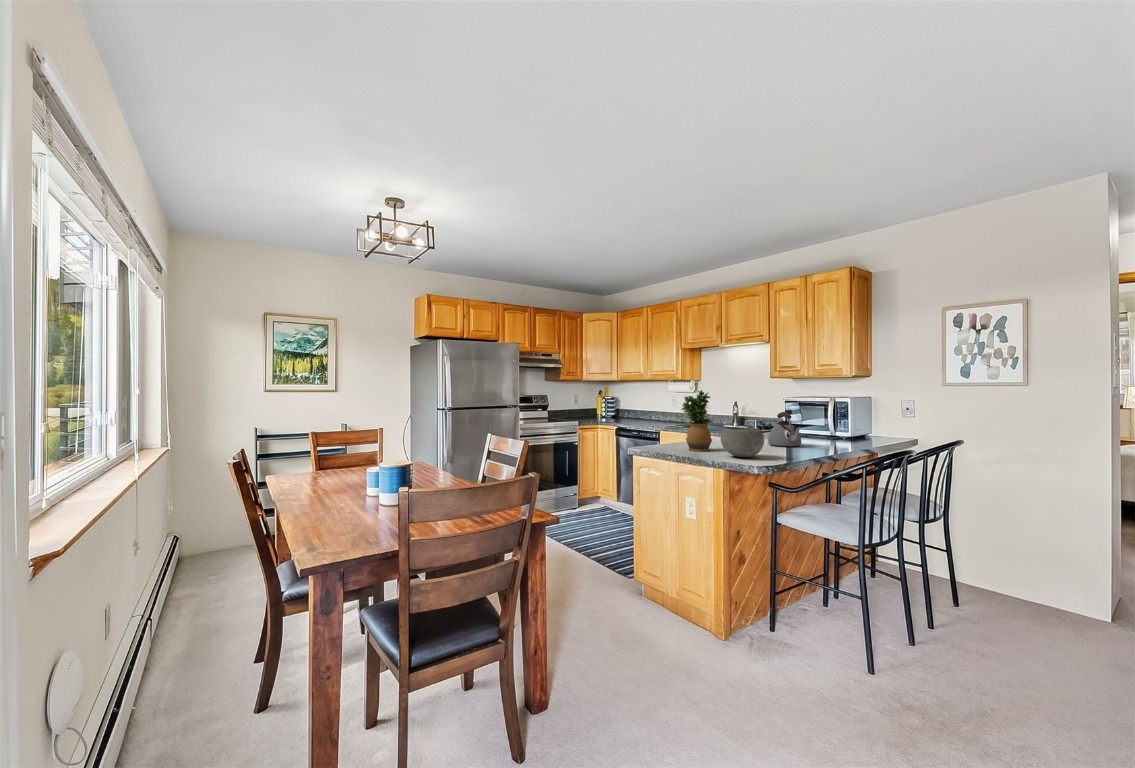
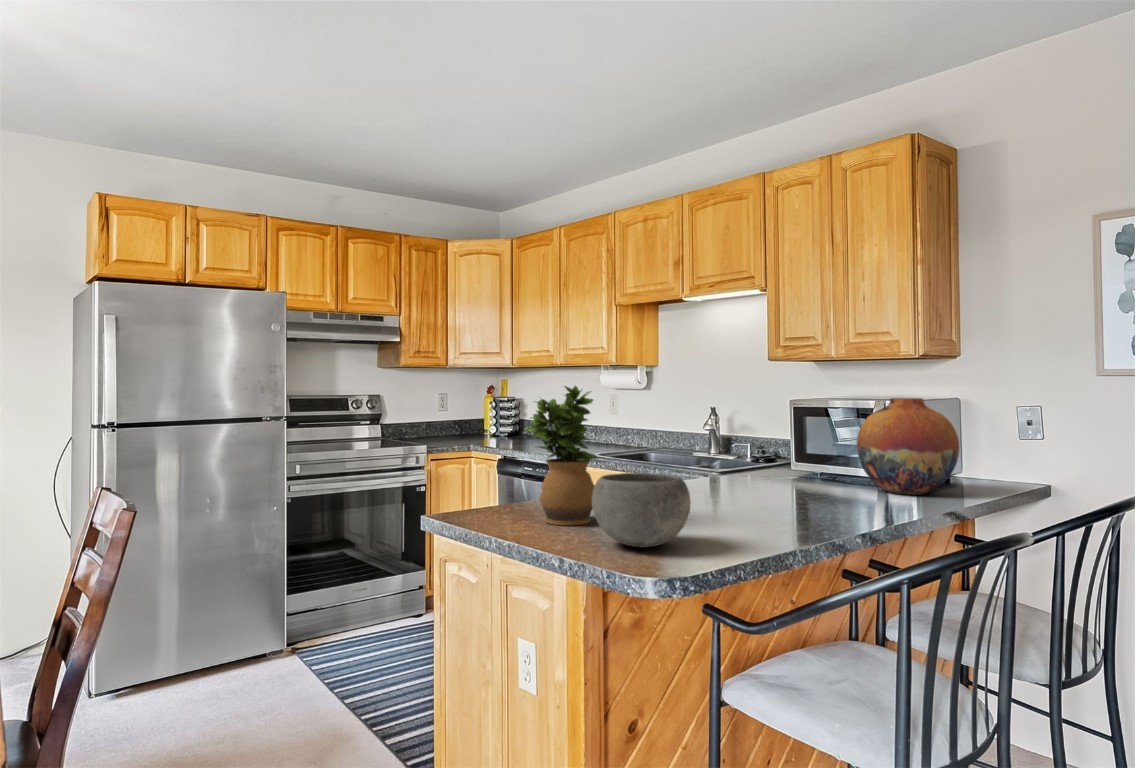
vase: none [822,396,874,442] -> present [857,398,959,495]
kettle: present [768,412,801,446] -> none [735,432,803,508]

